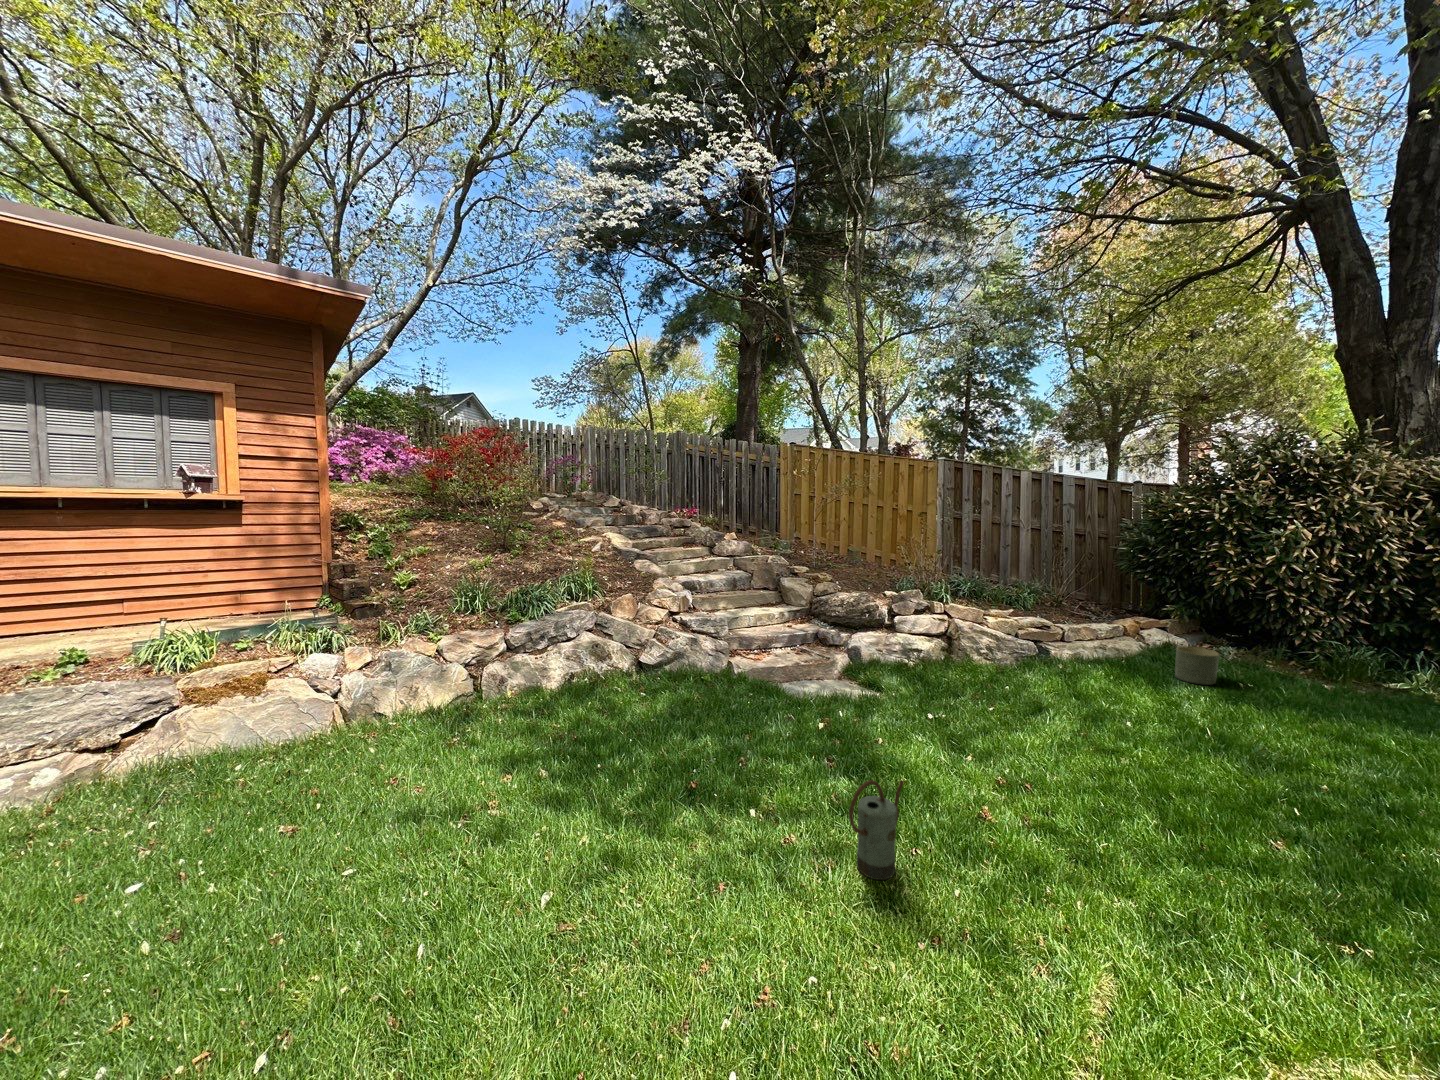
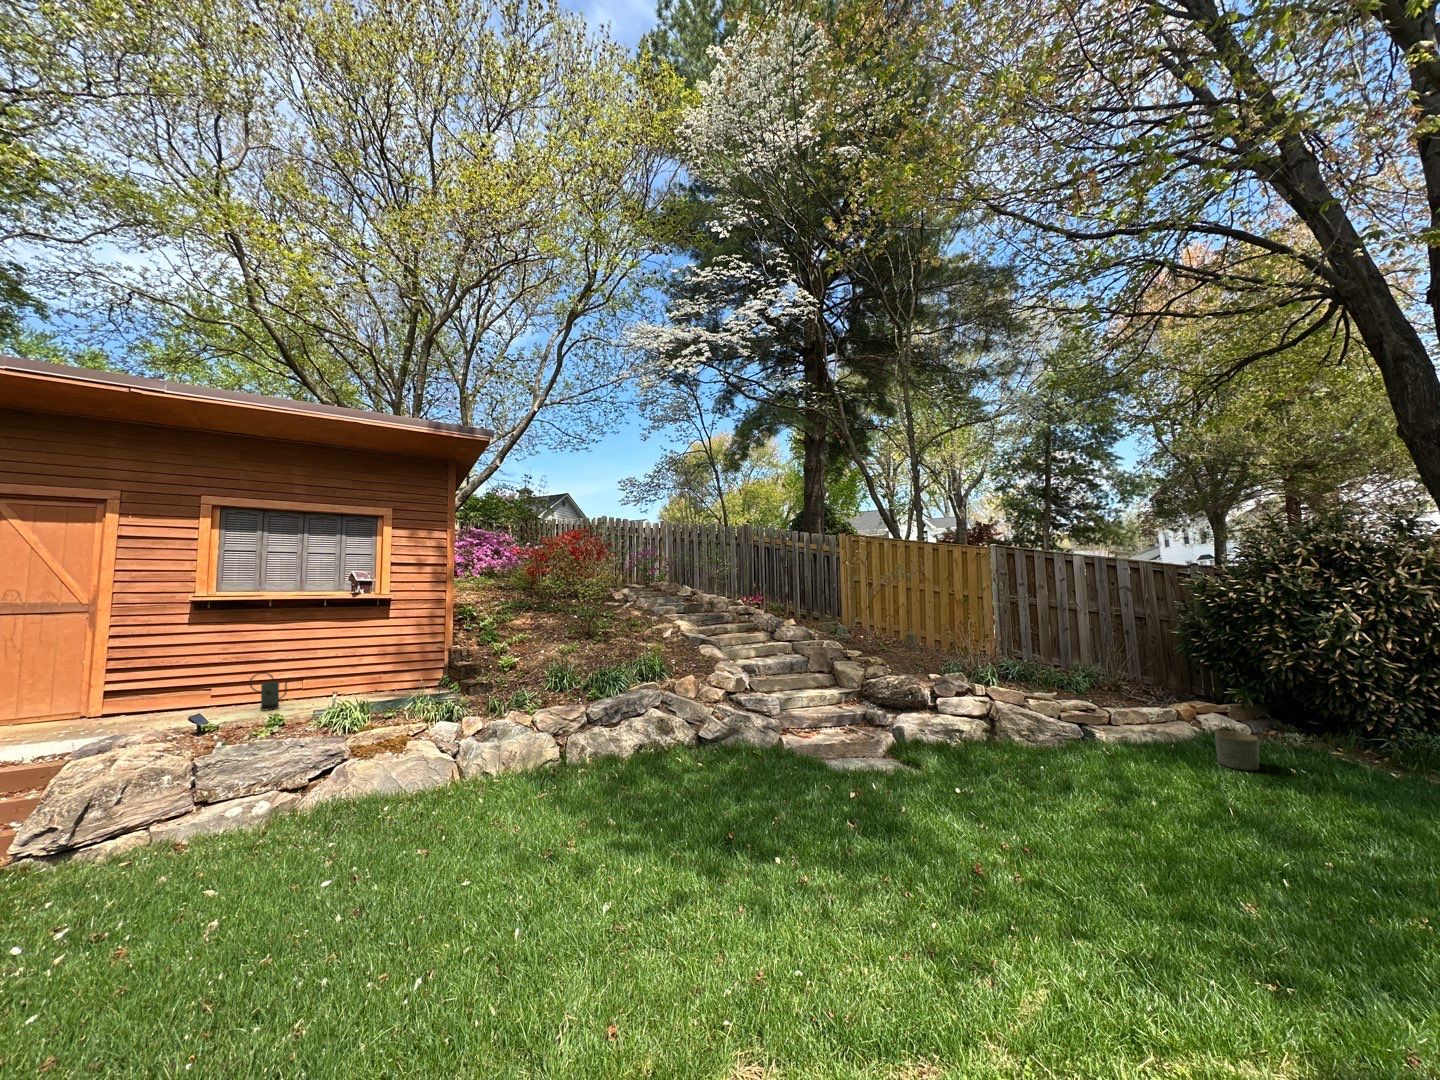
watering can: present [849,780,904,880] -> present [250,672,290,711]

